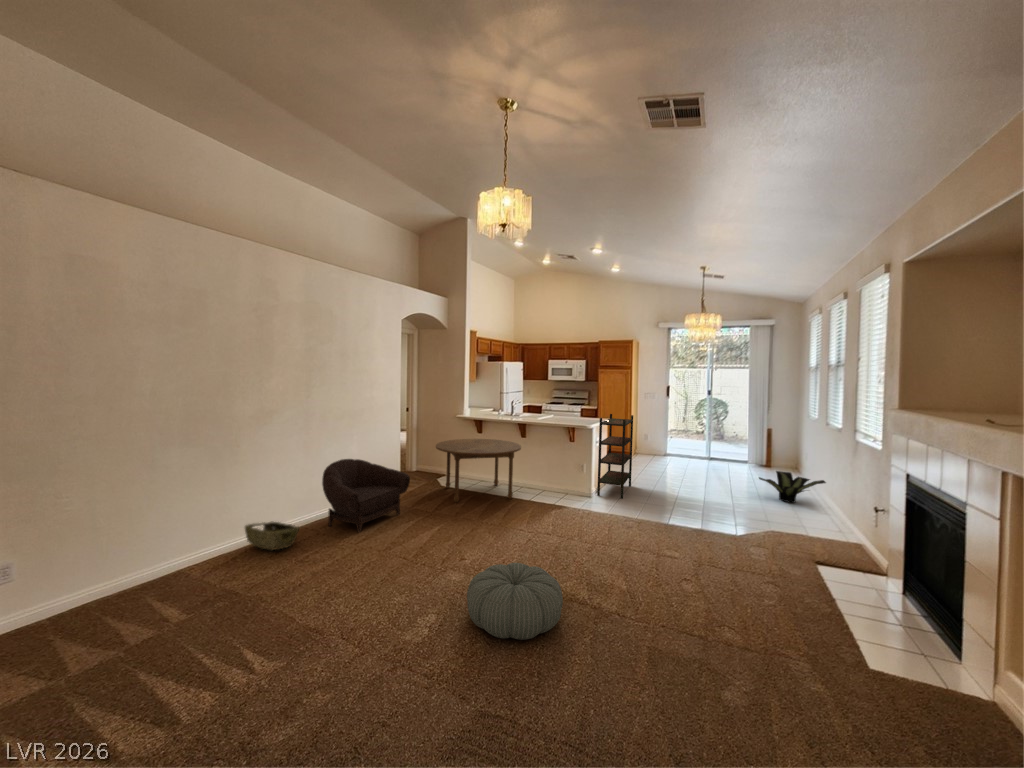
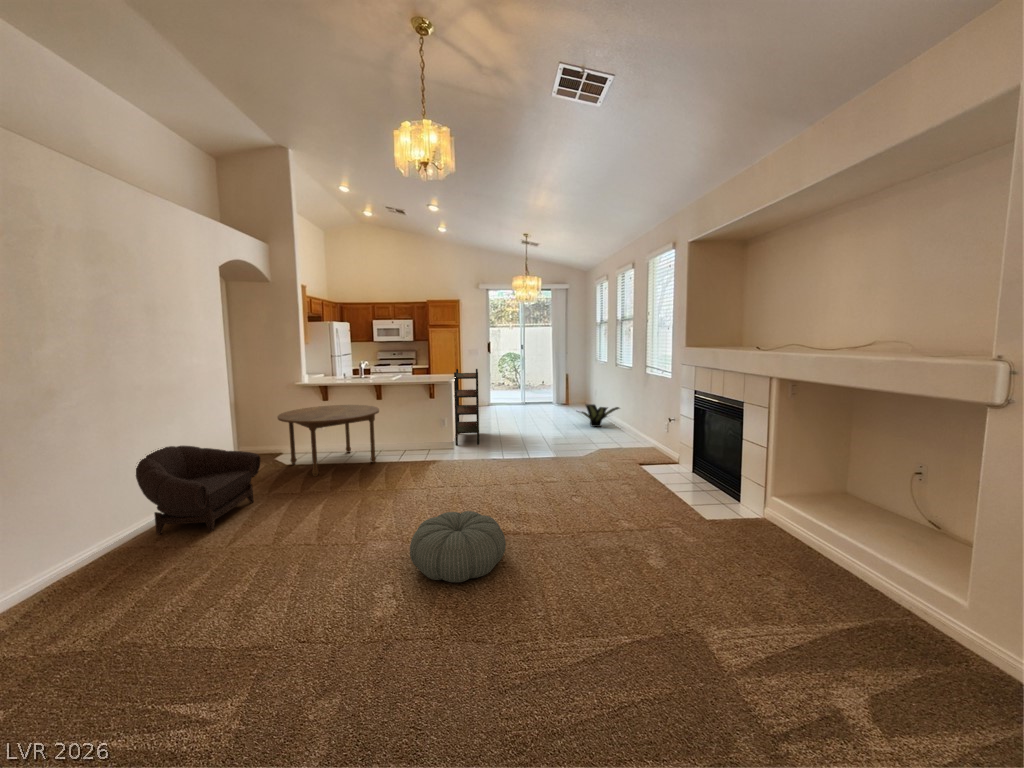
woven basket: present [245,522,299,550] -> none [20,543,125,586]

